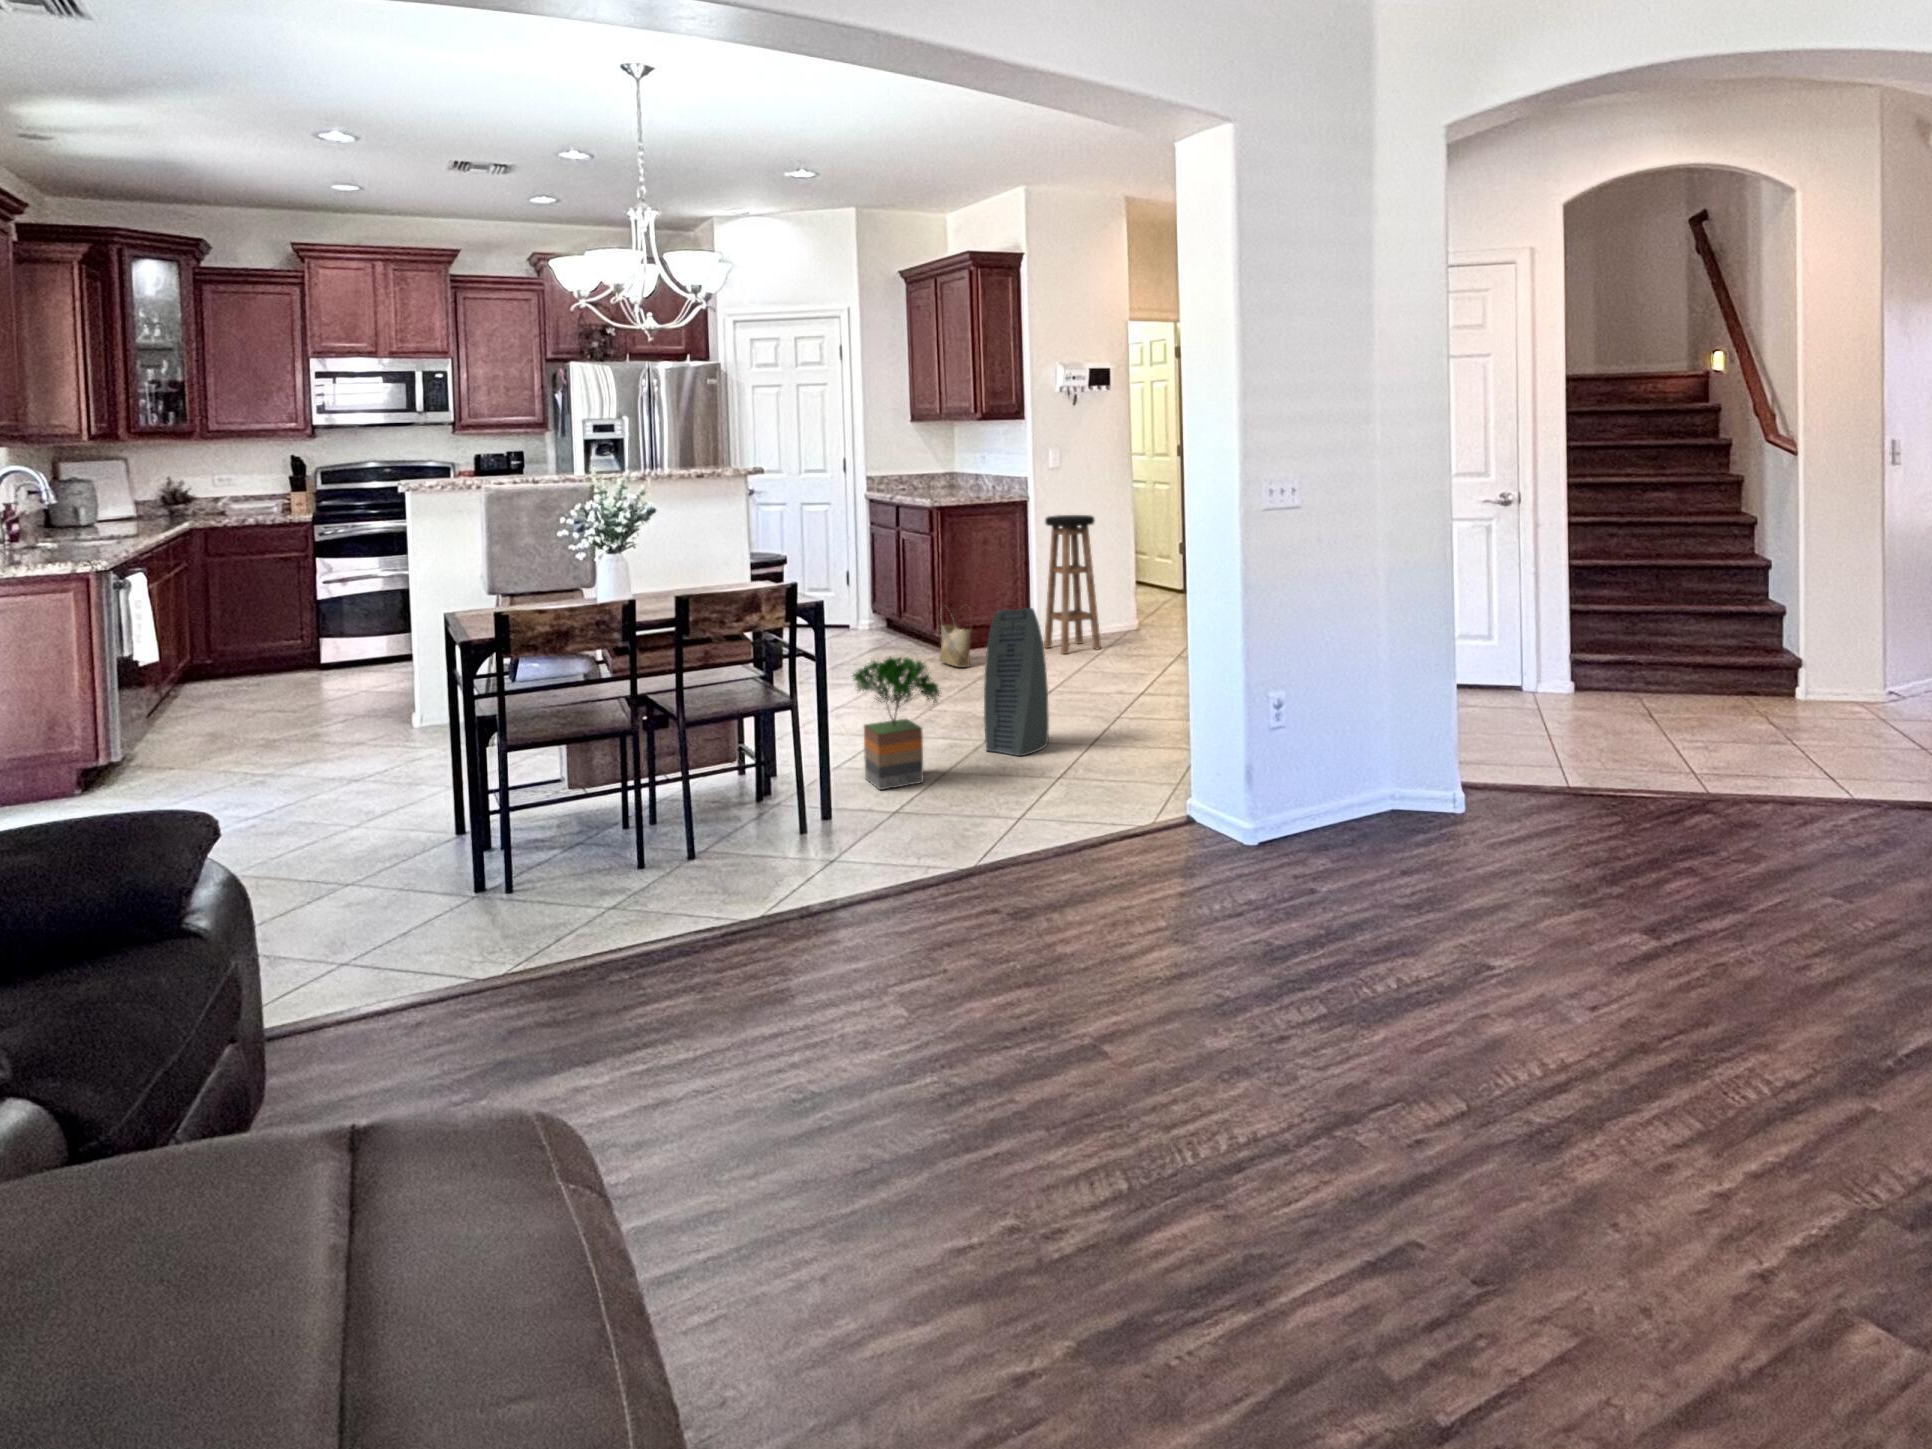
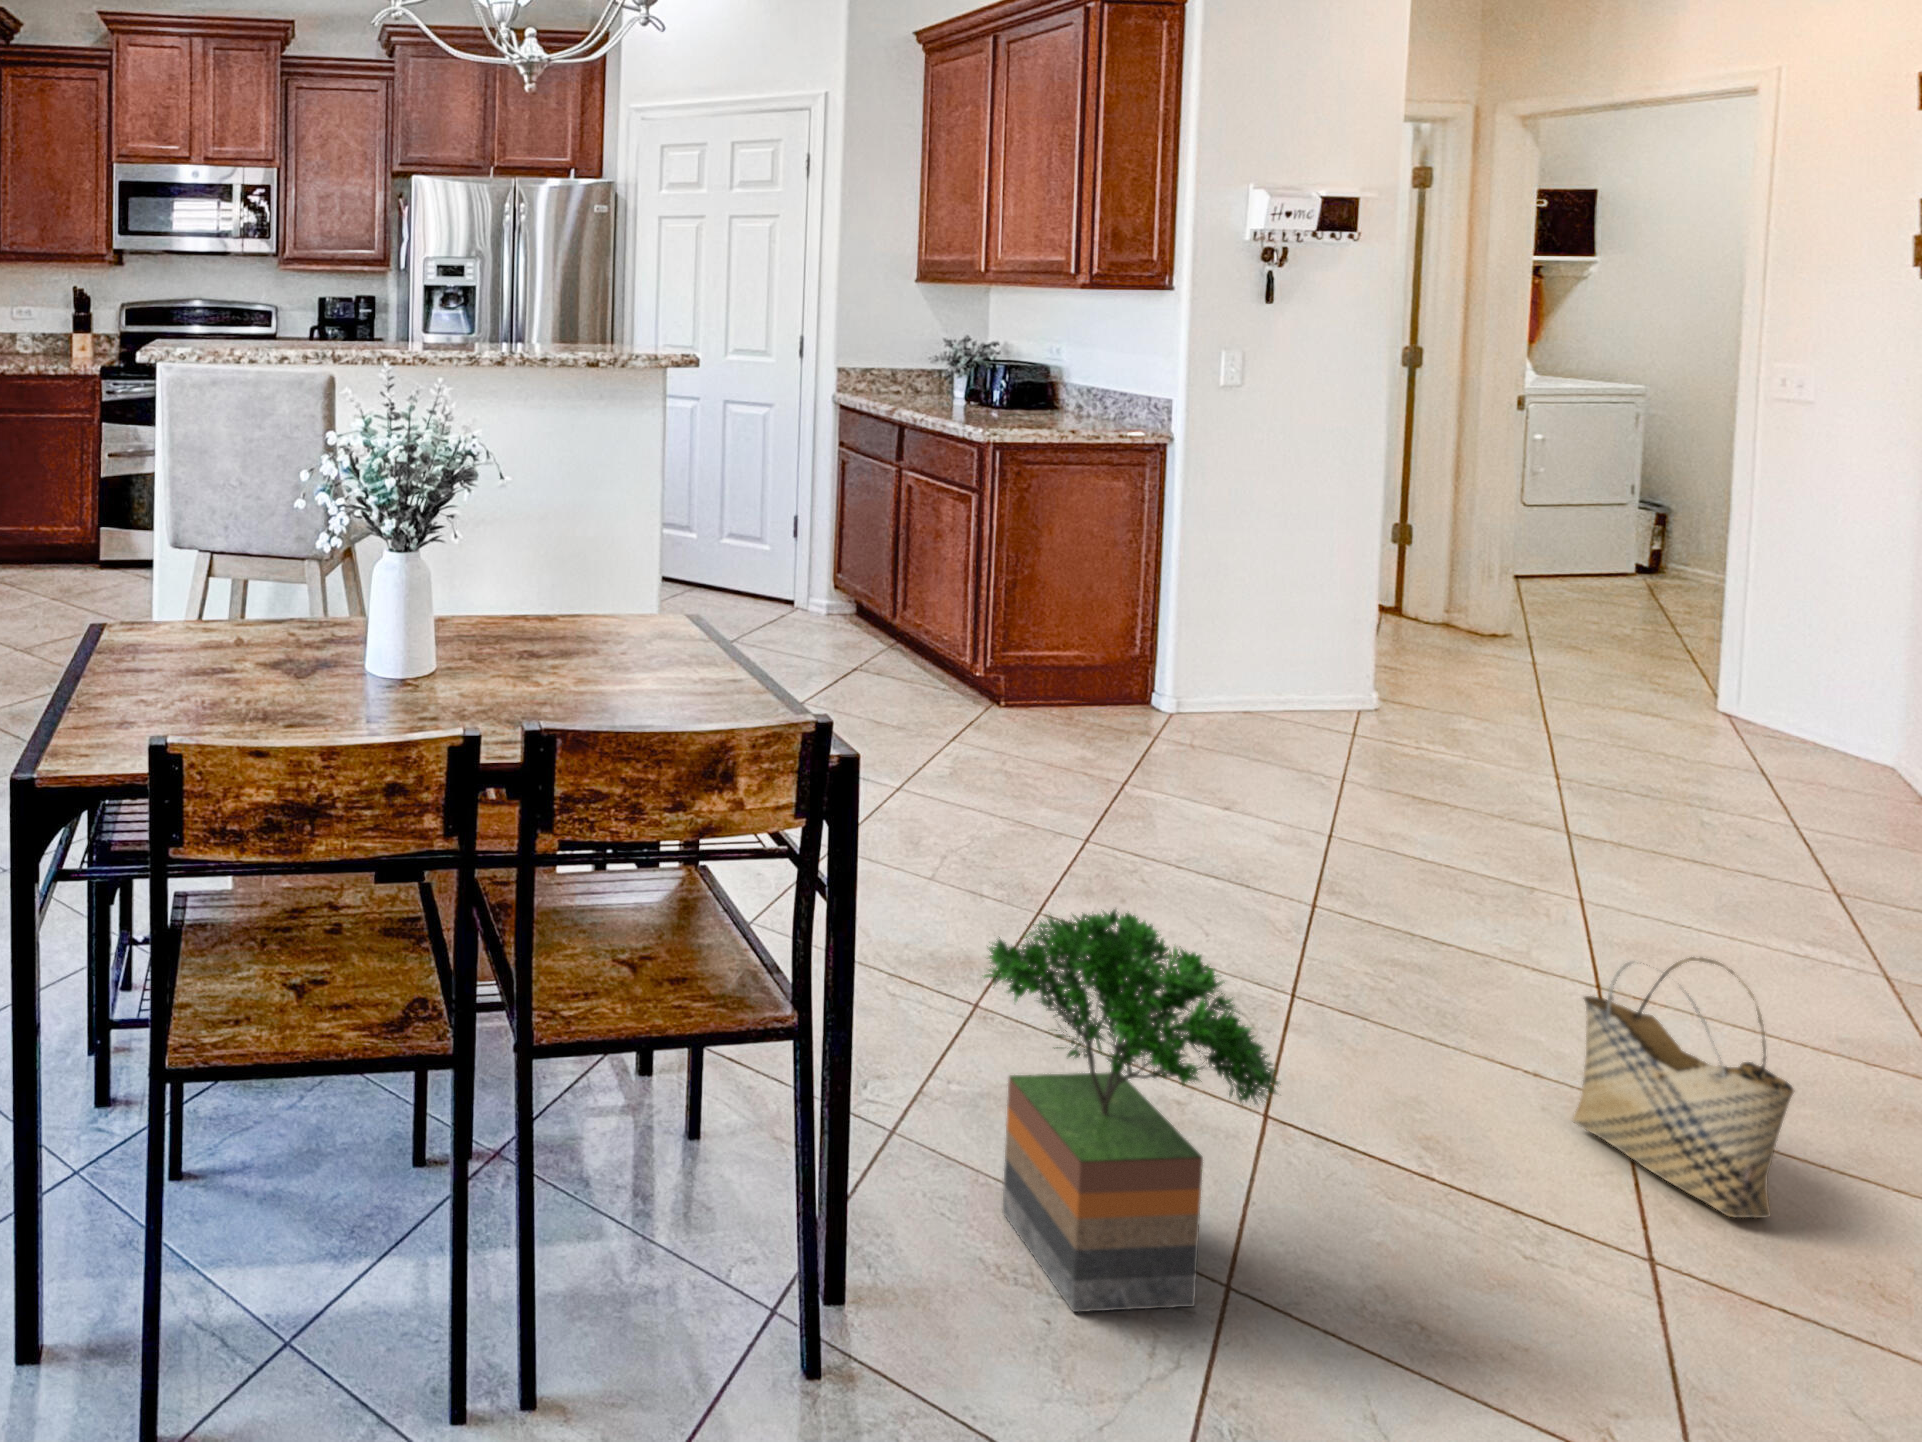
bar stool: present [1044,515,1101,654] -> none [1186,473,1324,747]
air purifier: present [984,608,1049,756] -> none [1296,799,1492,1227]
woven basket: present [939,614,972,667] -> present [1573,957,1794,1218]

